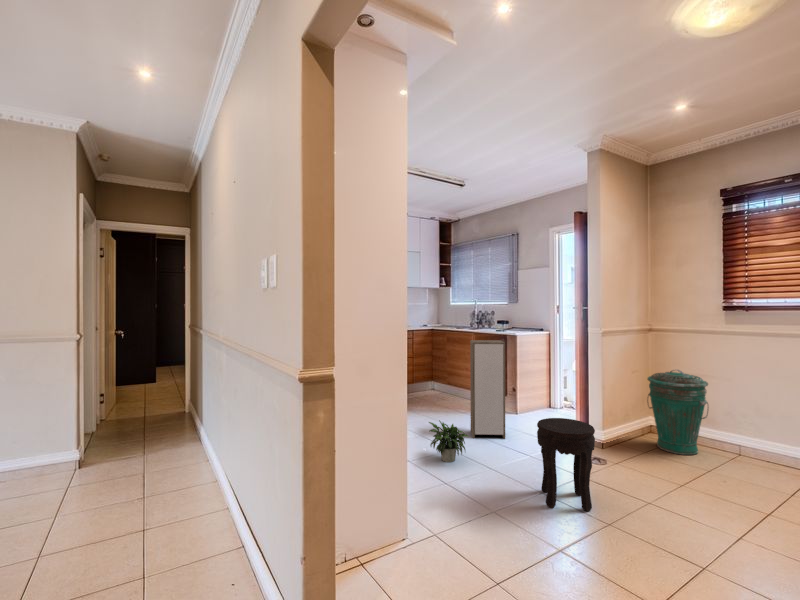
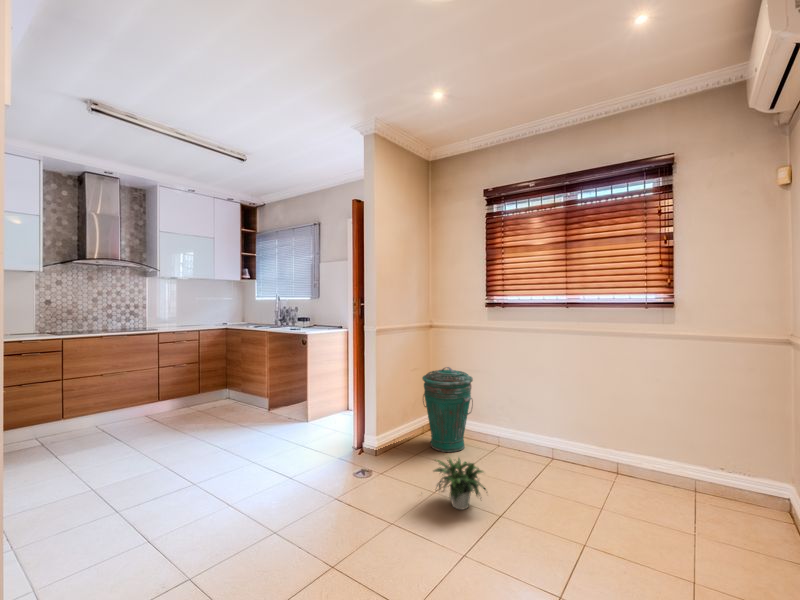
storage cabinet: present [470,340,505,439] -> none [236,344,276,460]
side table: present [537,418,595,512] -> none [264,438,329,551]
potted plant: present [429,420,469,462] -> present [434,457,485,510]

